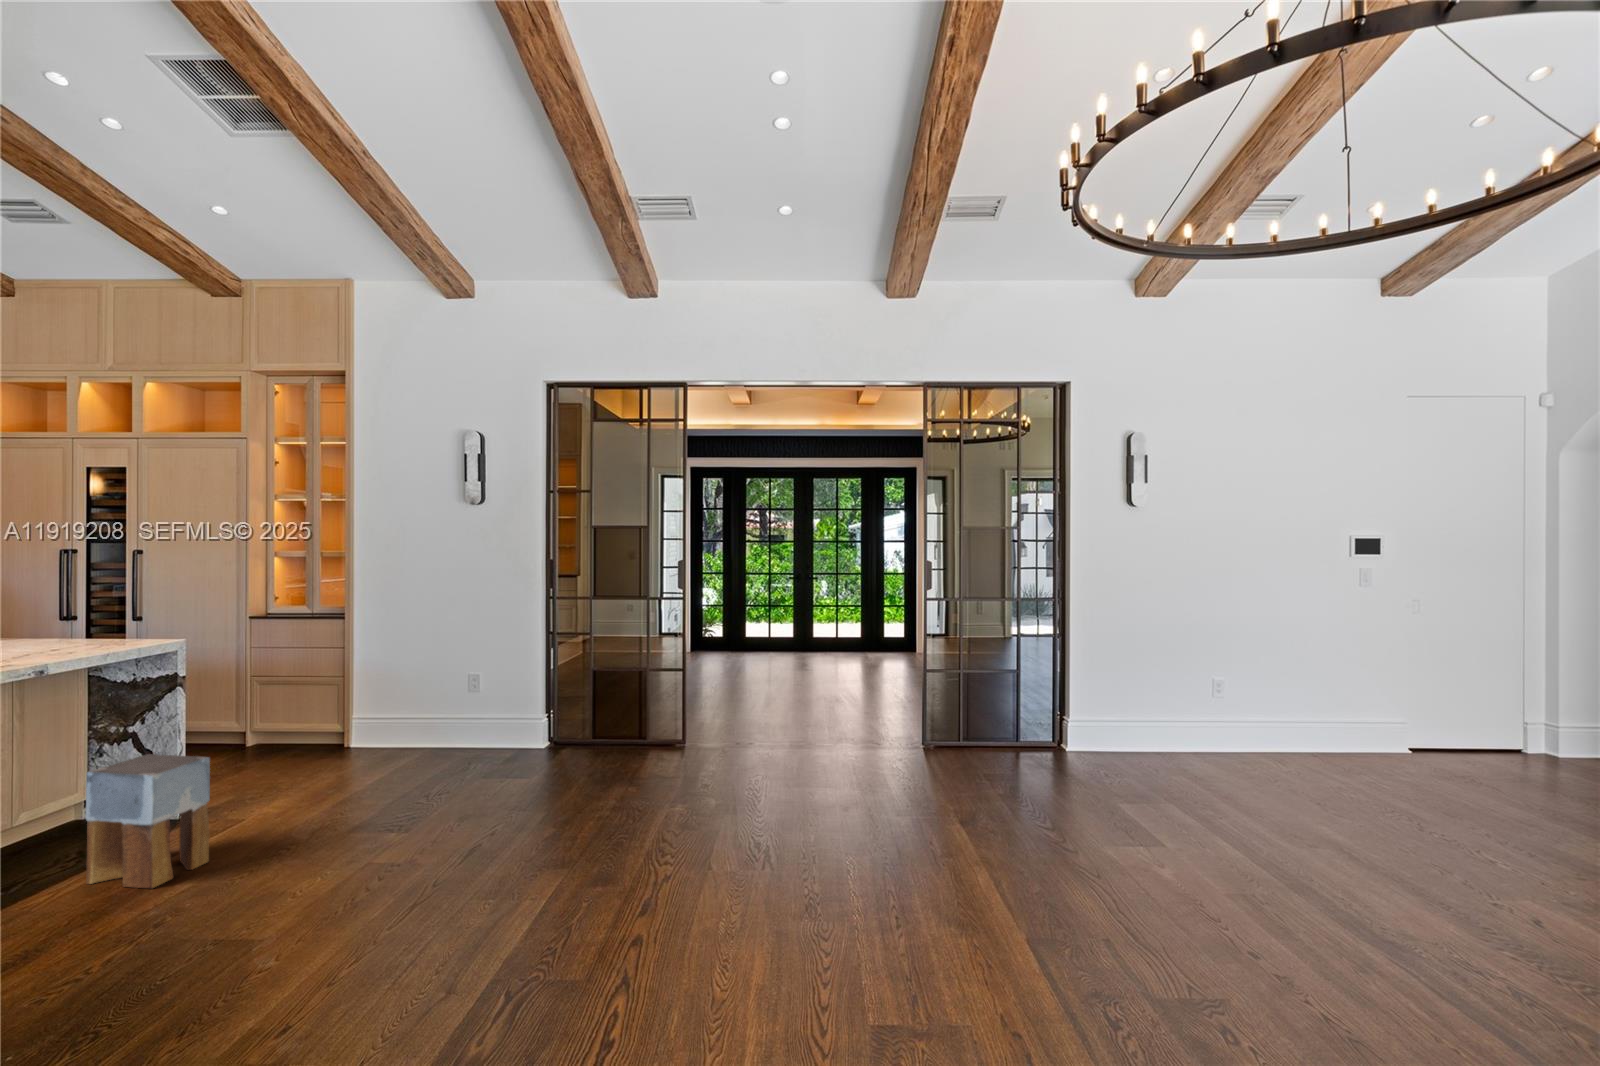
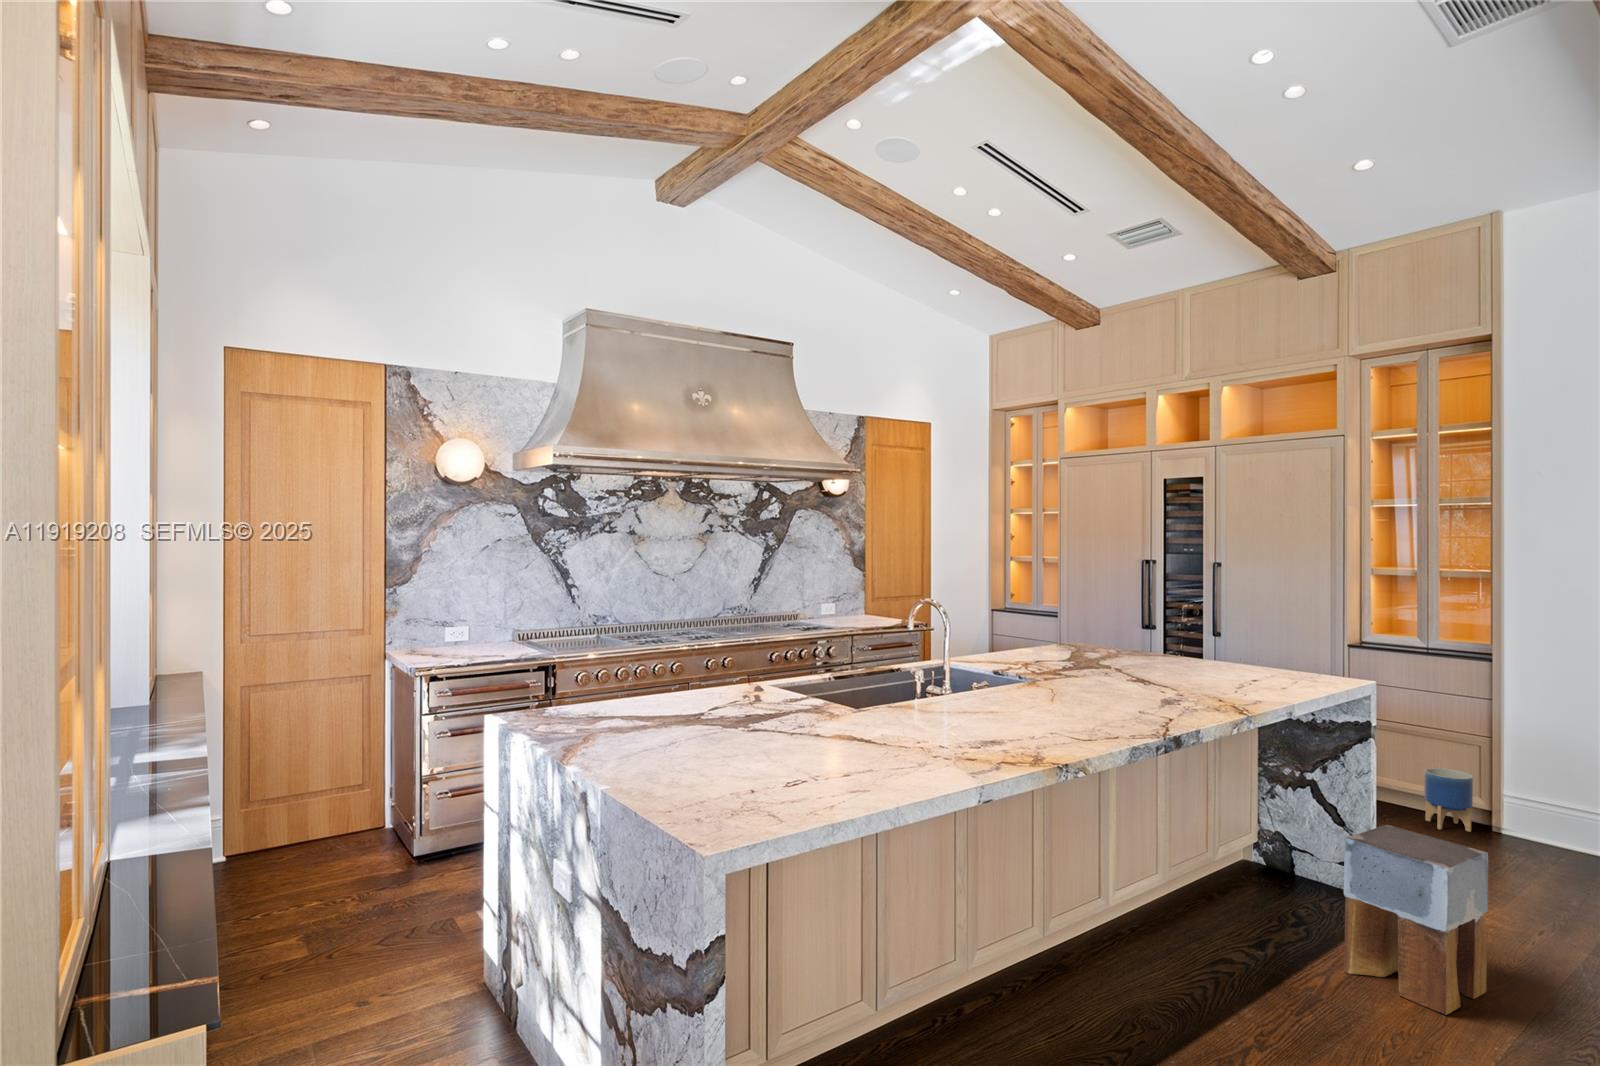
planter: none [298,705,333,753] -> present [1424,768,1473,832]

